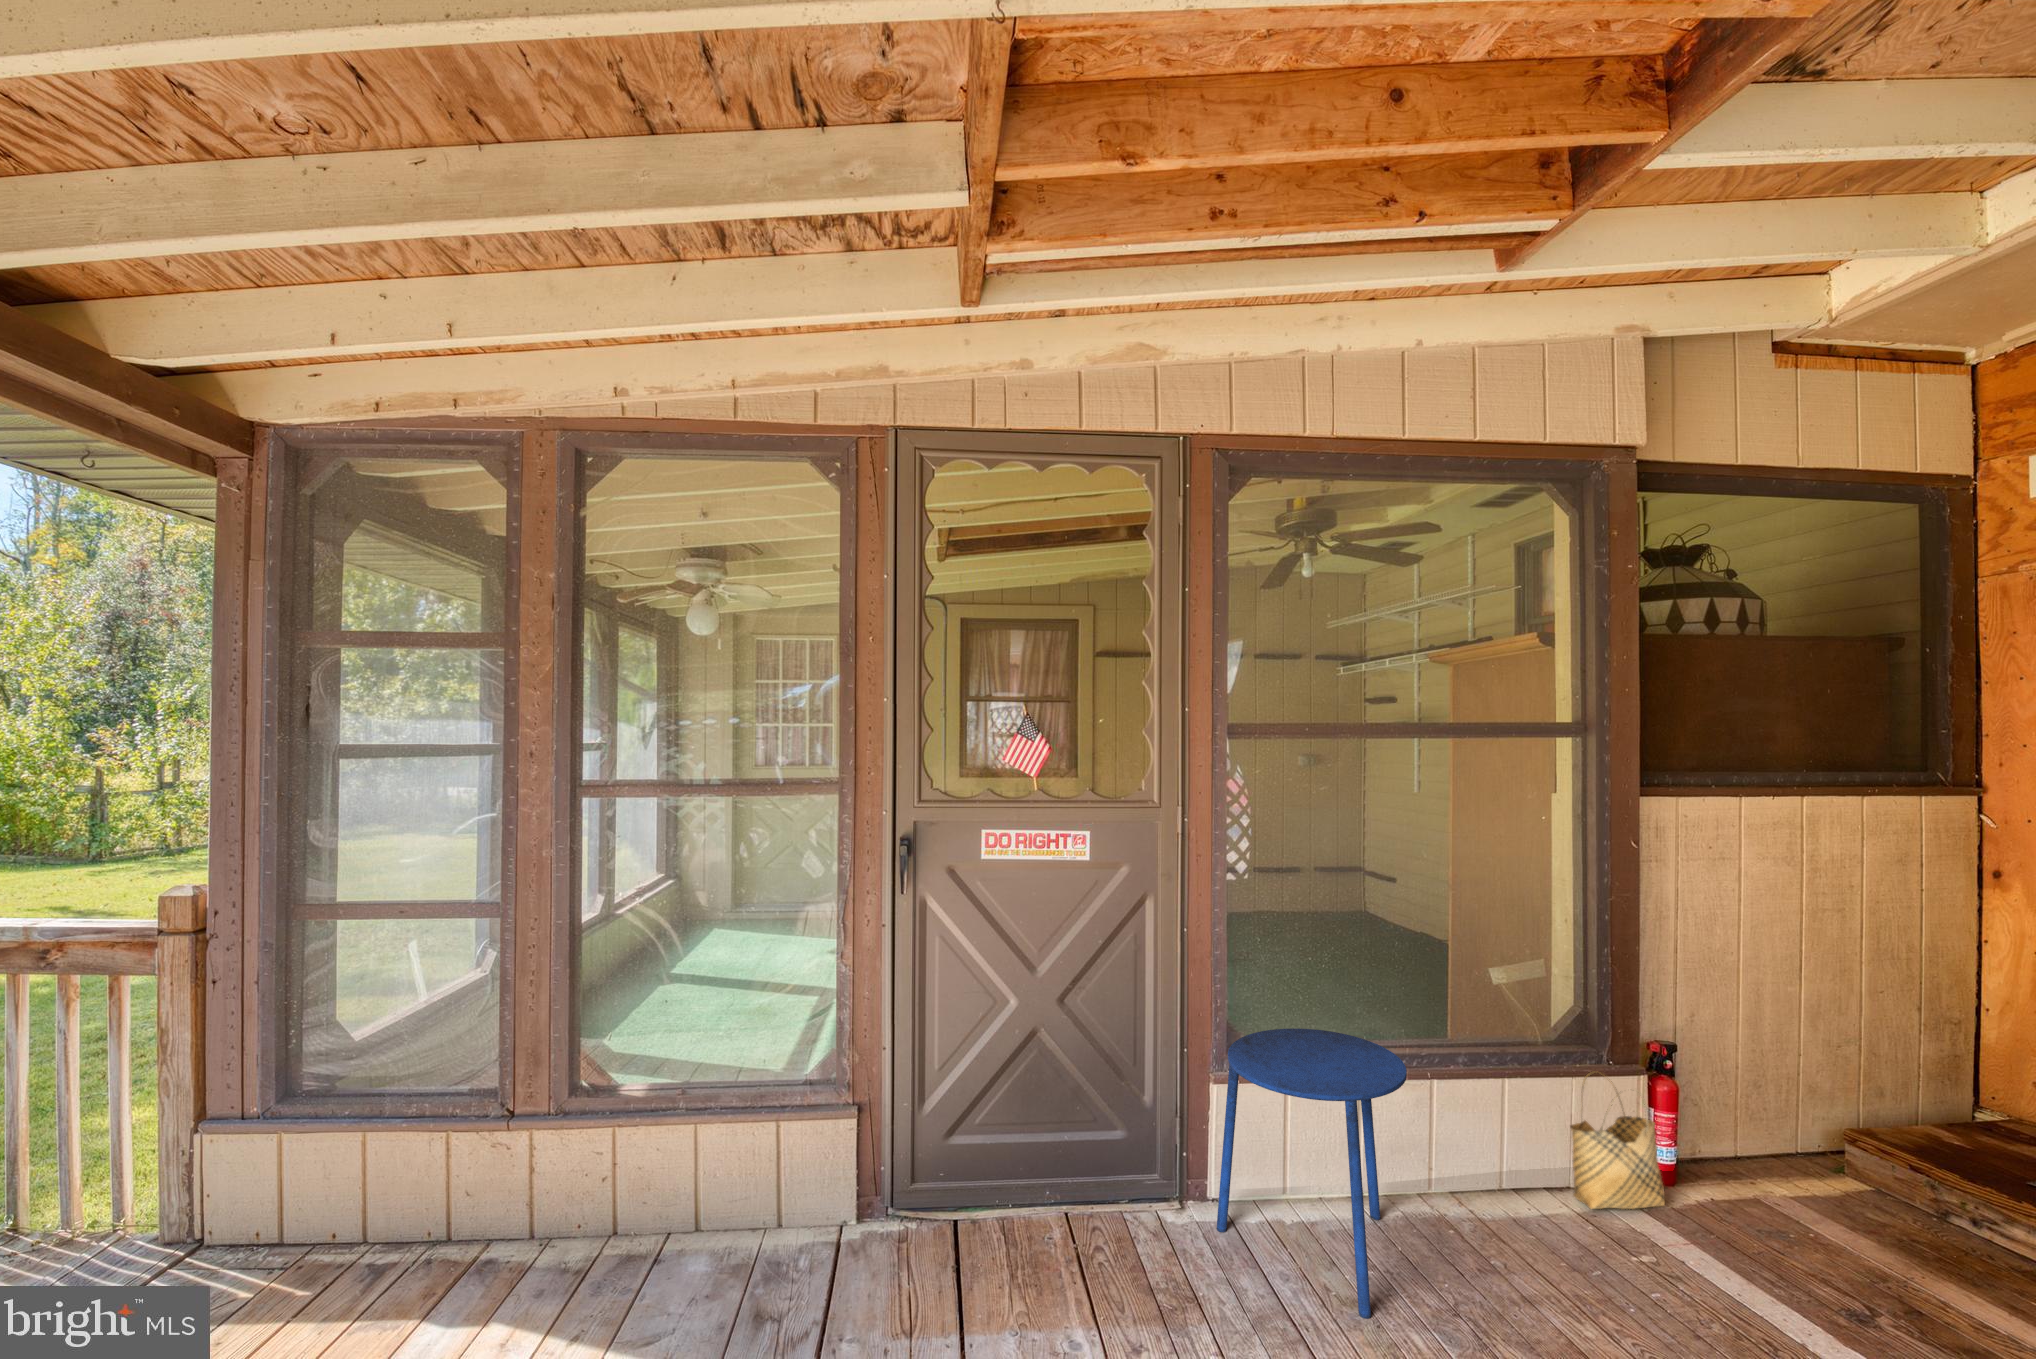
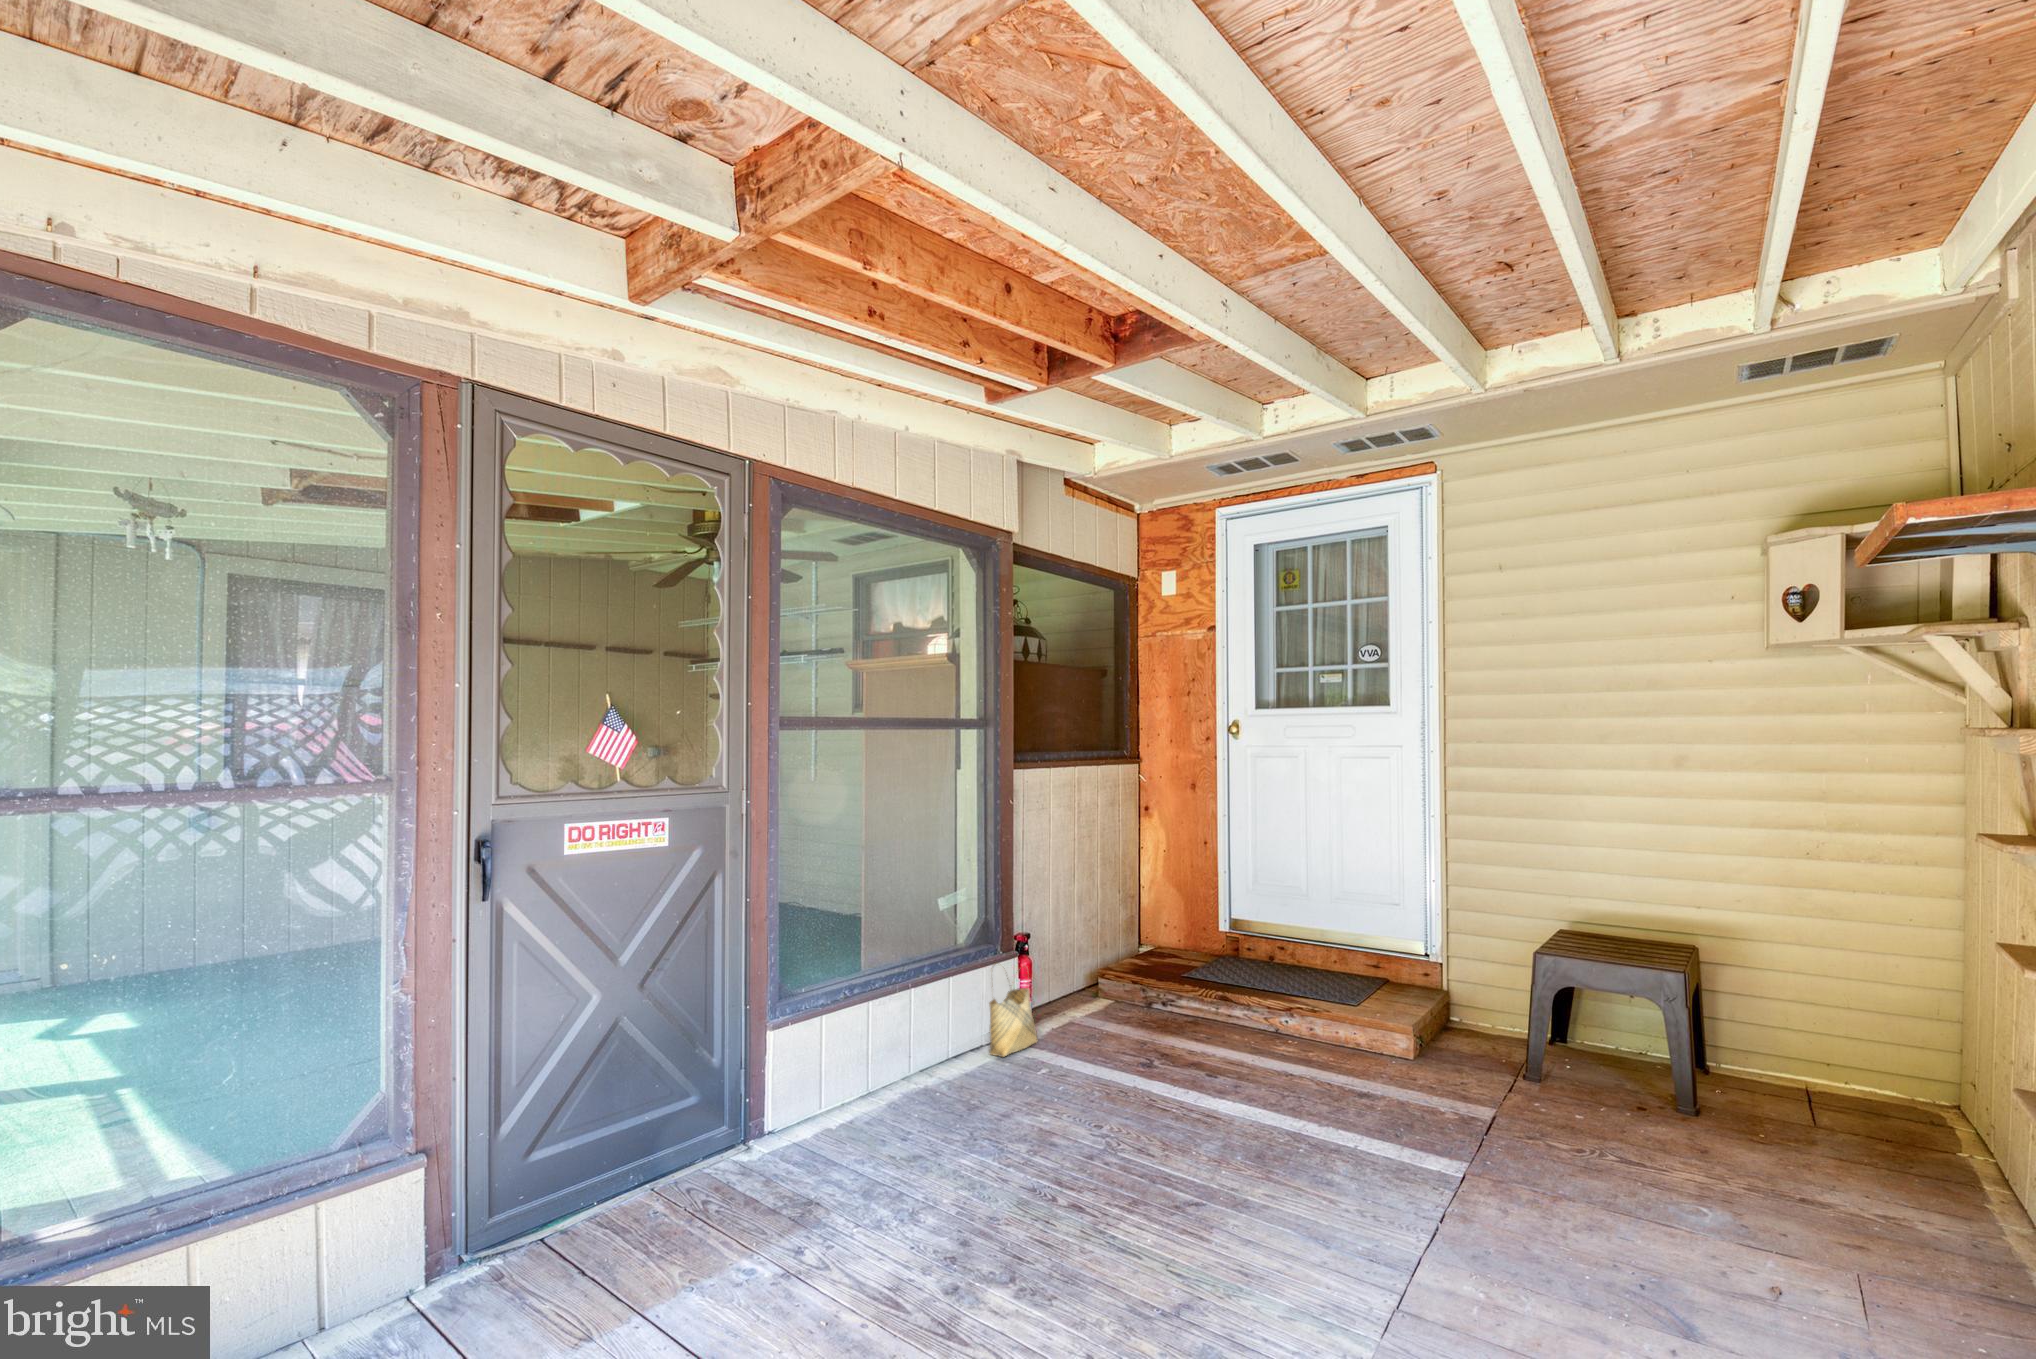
side table: present [1216,1028,1407,1319] -> none [785,965,935,1162]

